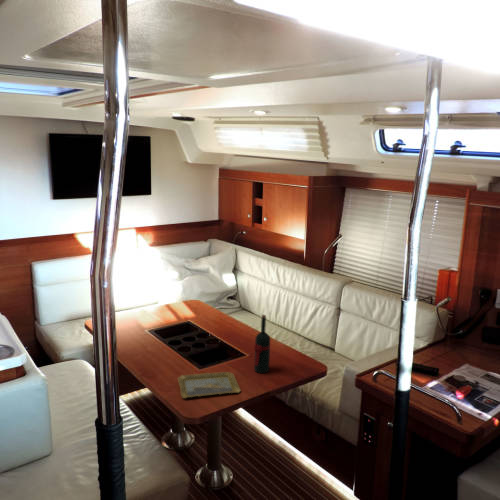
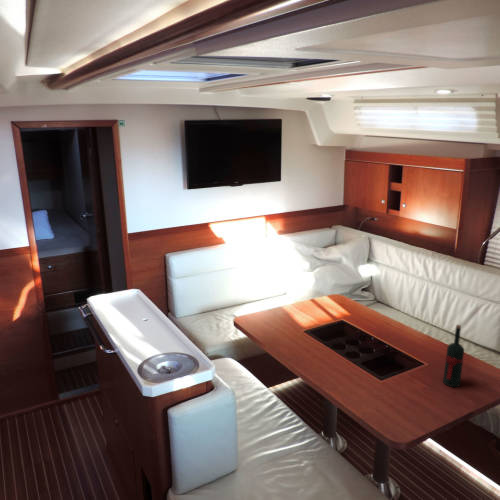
tray: present [178,372,240,398] -> none [366,384,441,414]

